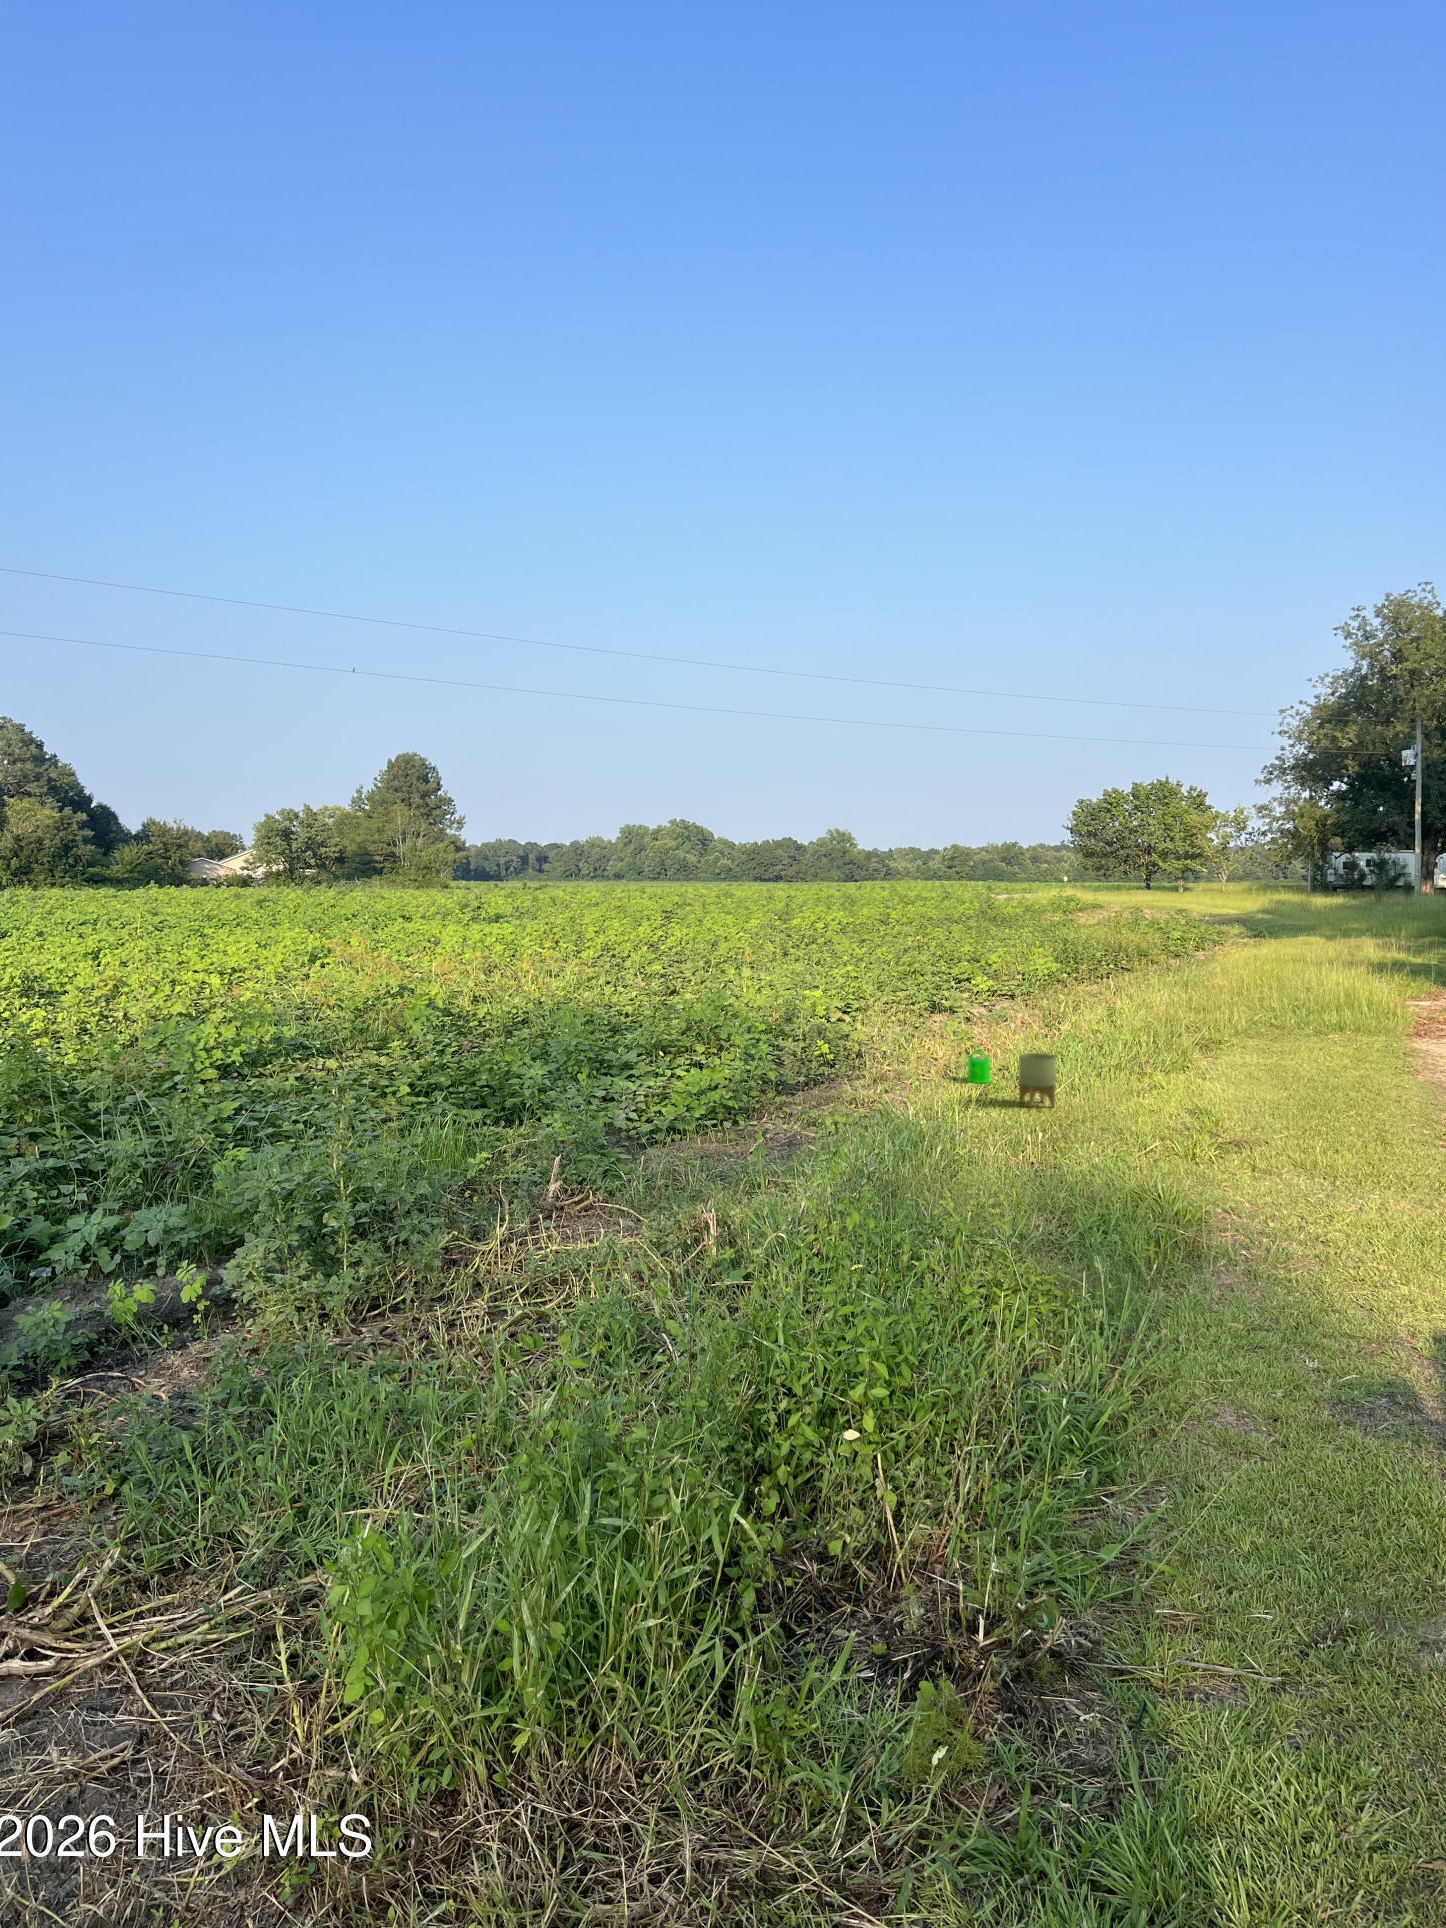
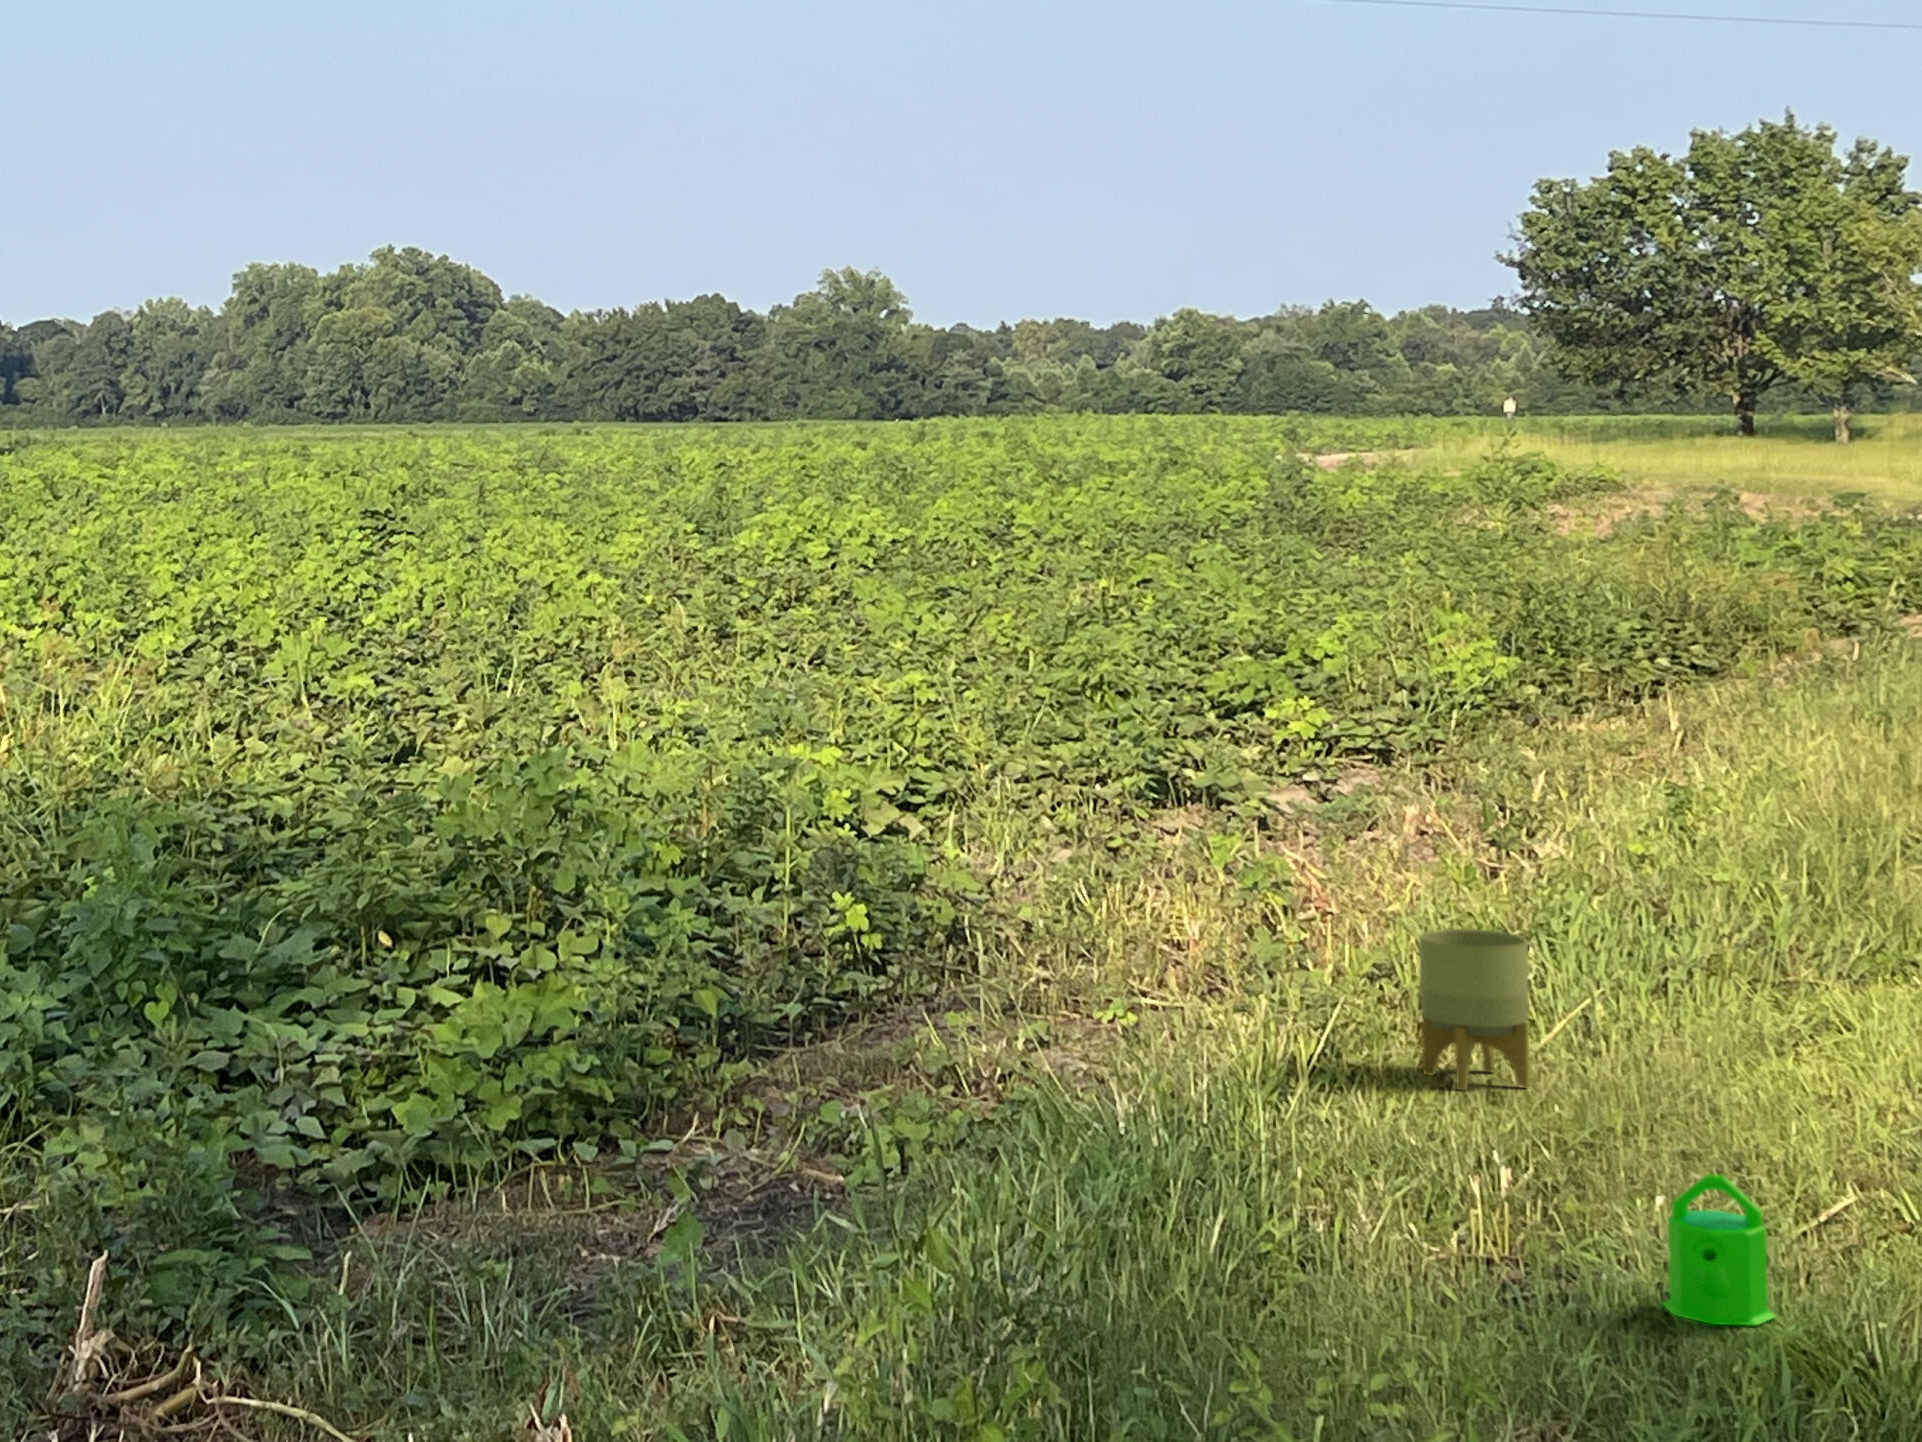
watering can: present [967,1049,990,1083] -> present [1663,1174,1775,1325]

